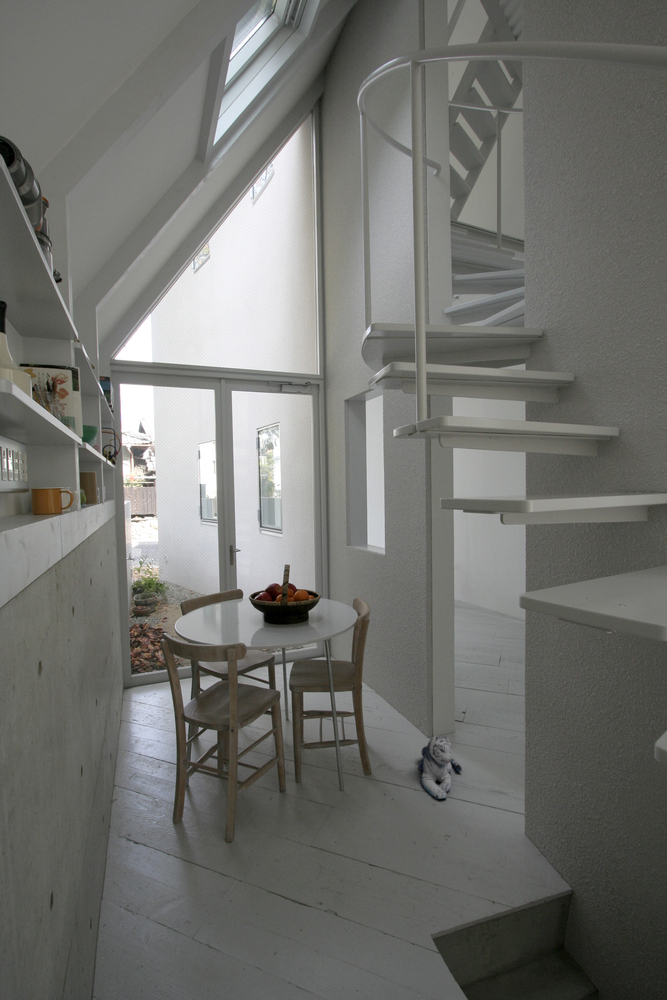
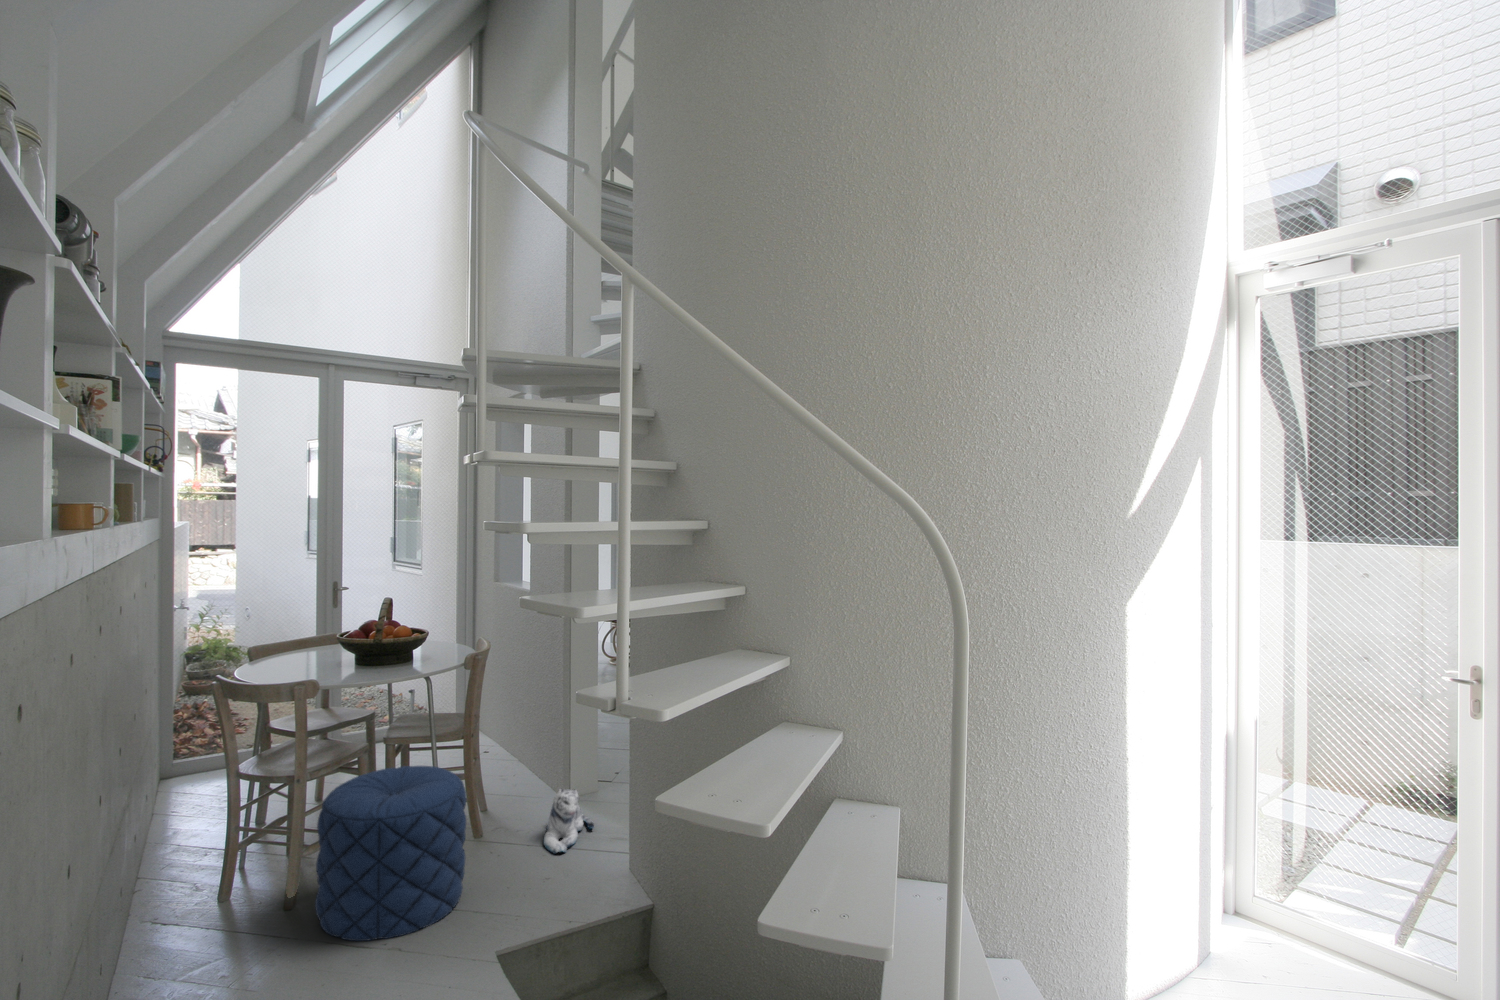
pouf: none [249,718,373,897] -> present [315,766,466,941]

